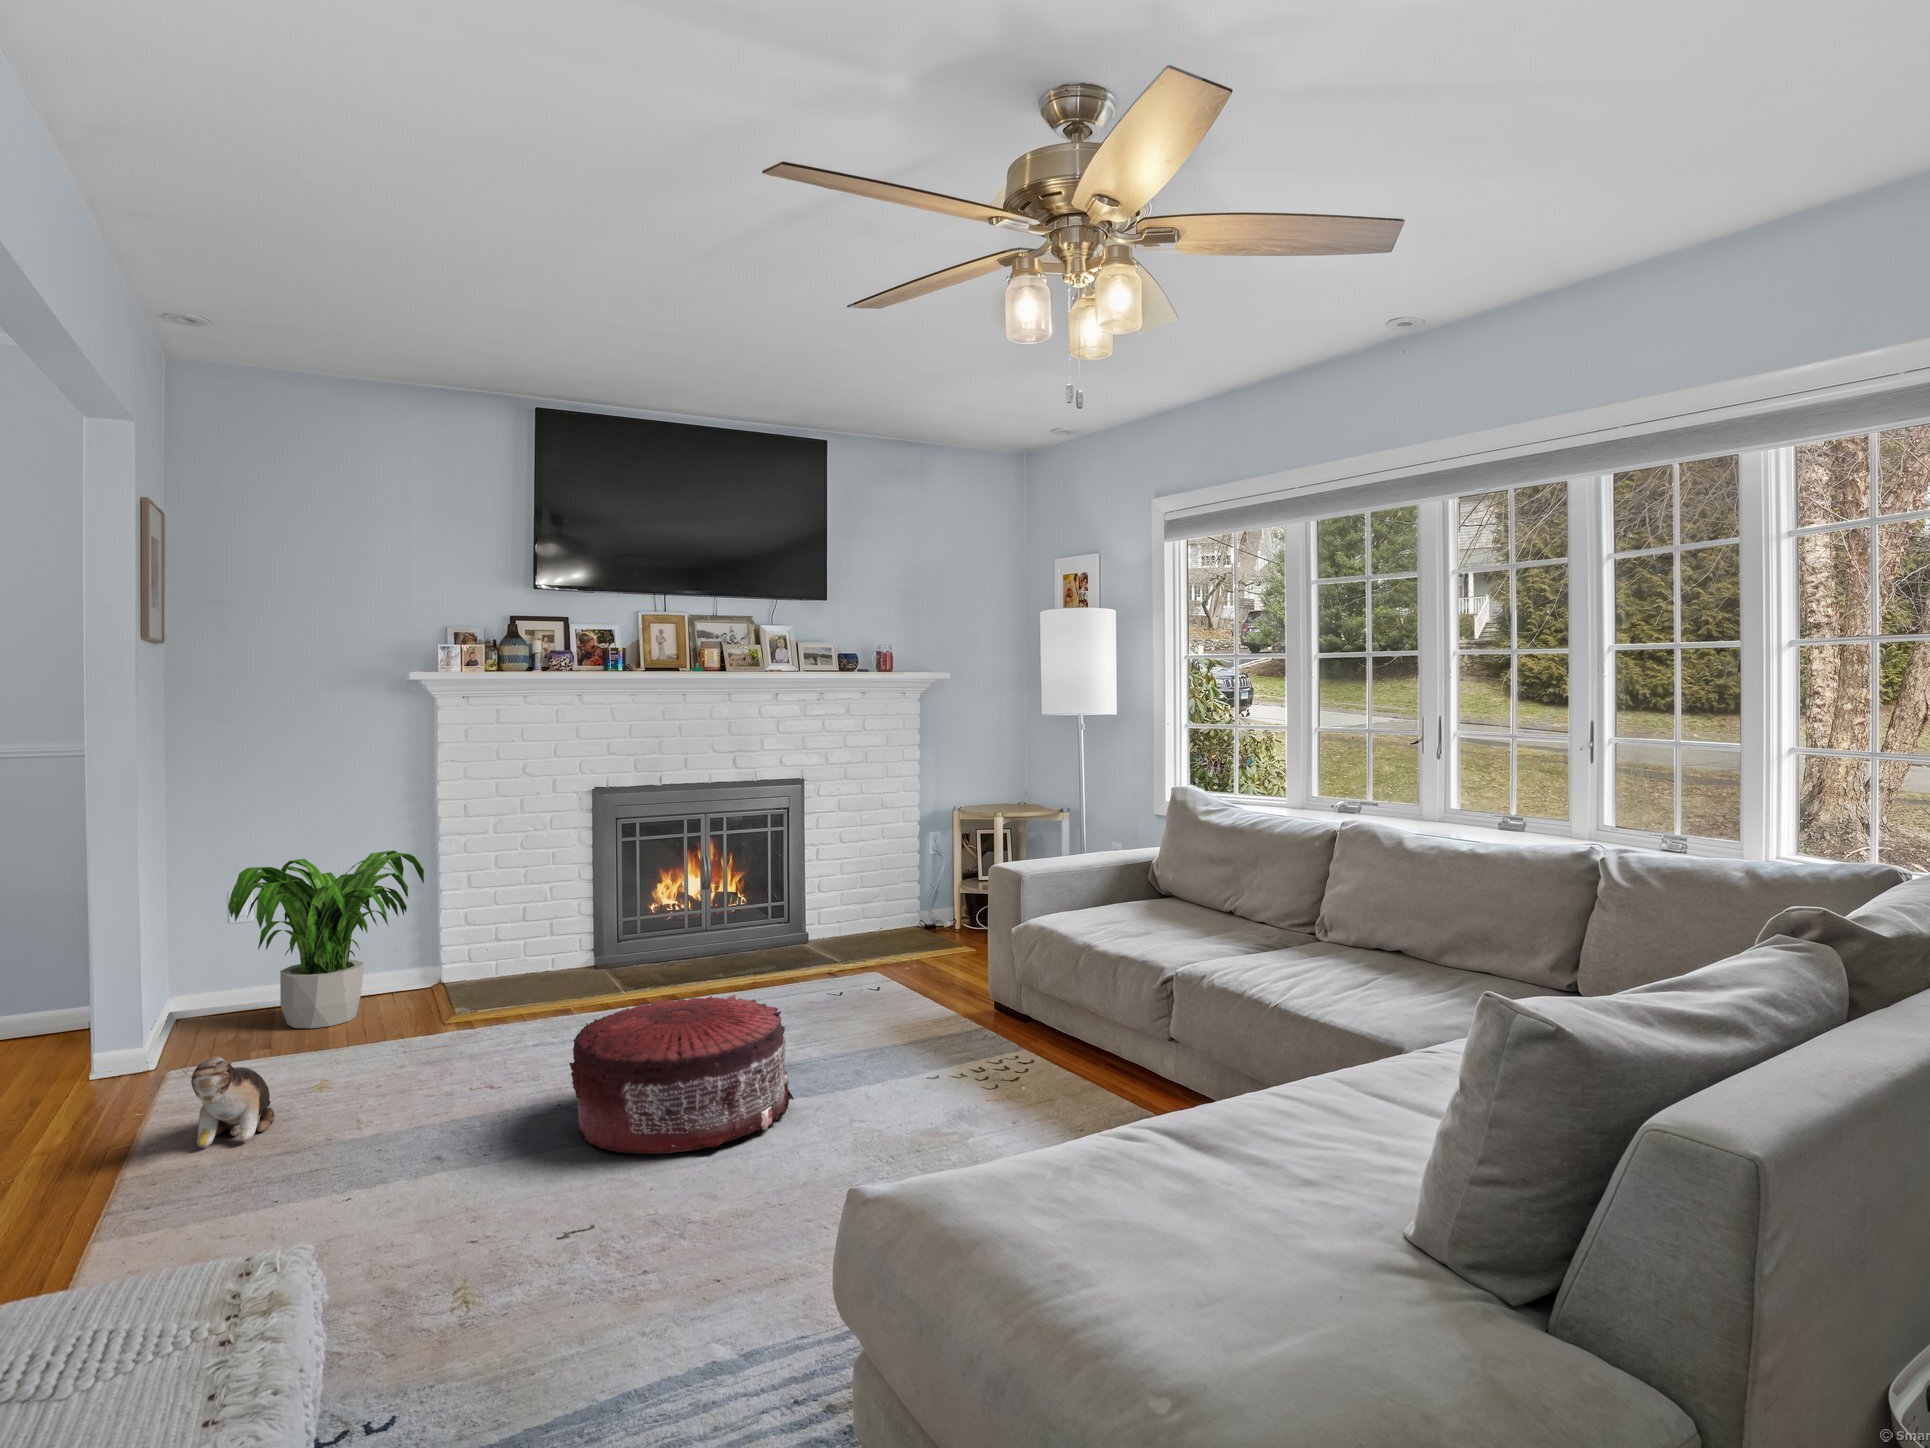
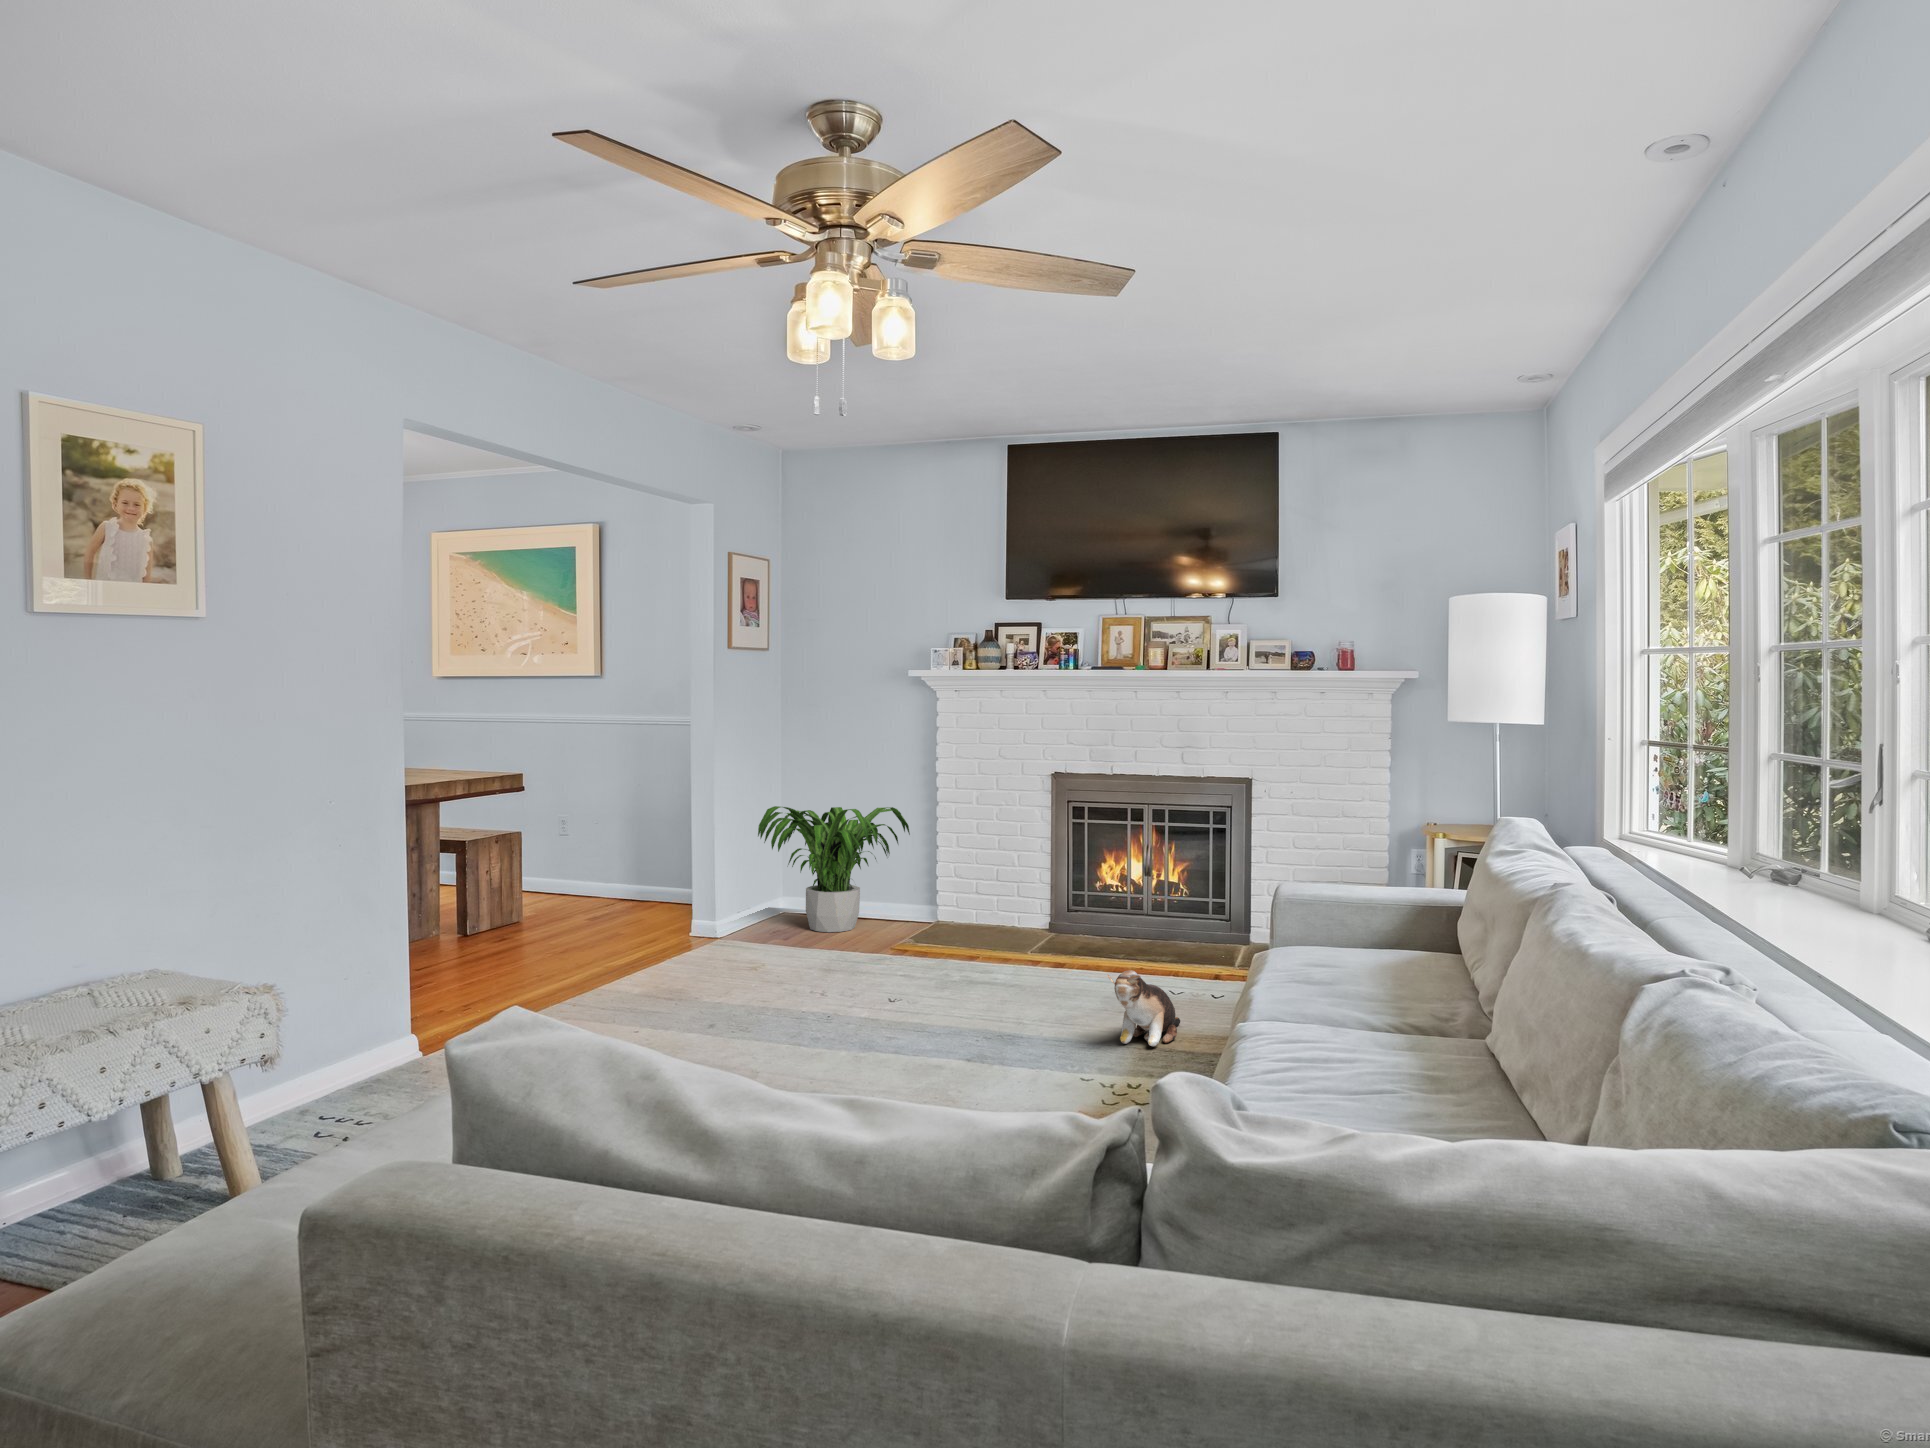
pouf: present [569,995,794,1154] -> none [765,939,941,1063]
plush toy: present [182,1056,275,1148] -> present [1108,970,1180,1046]

